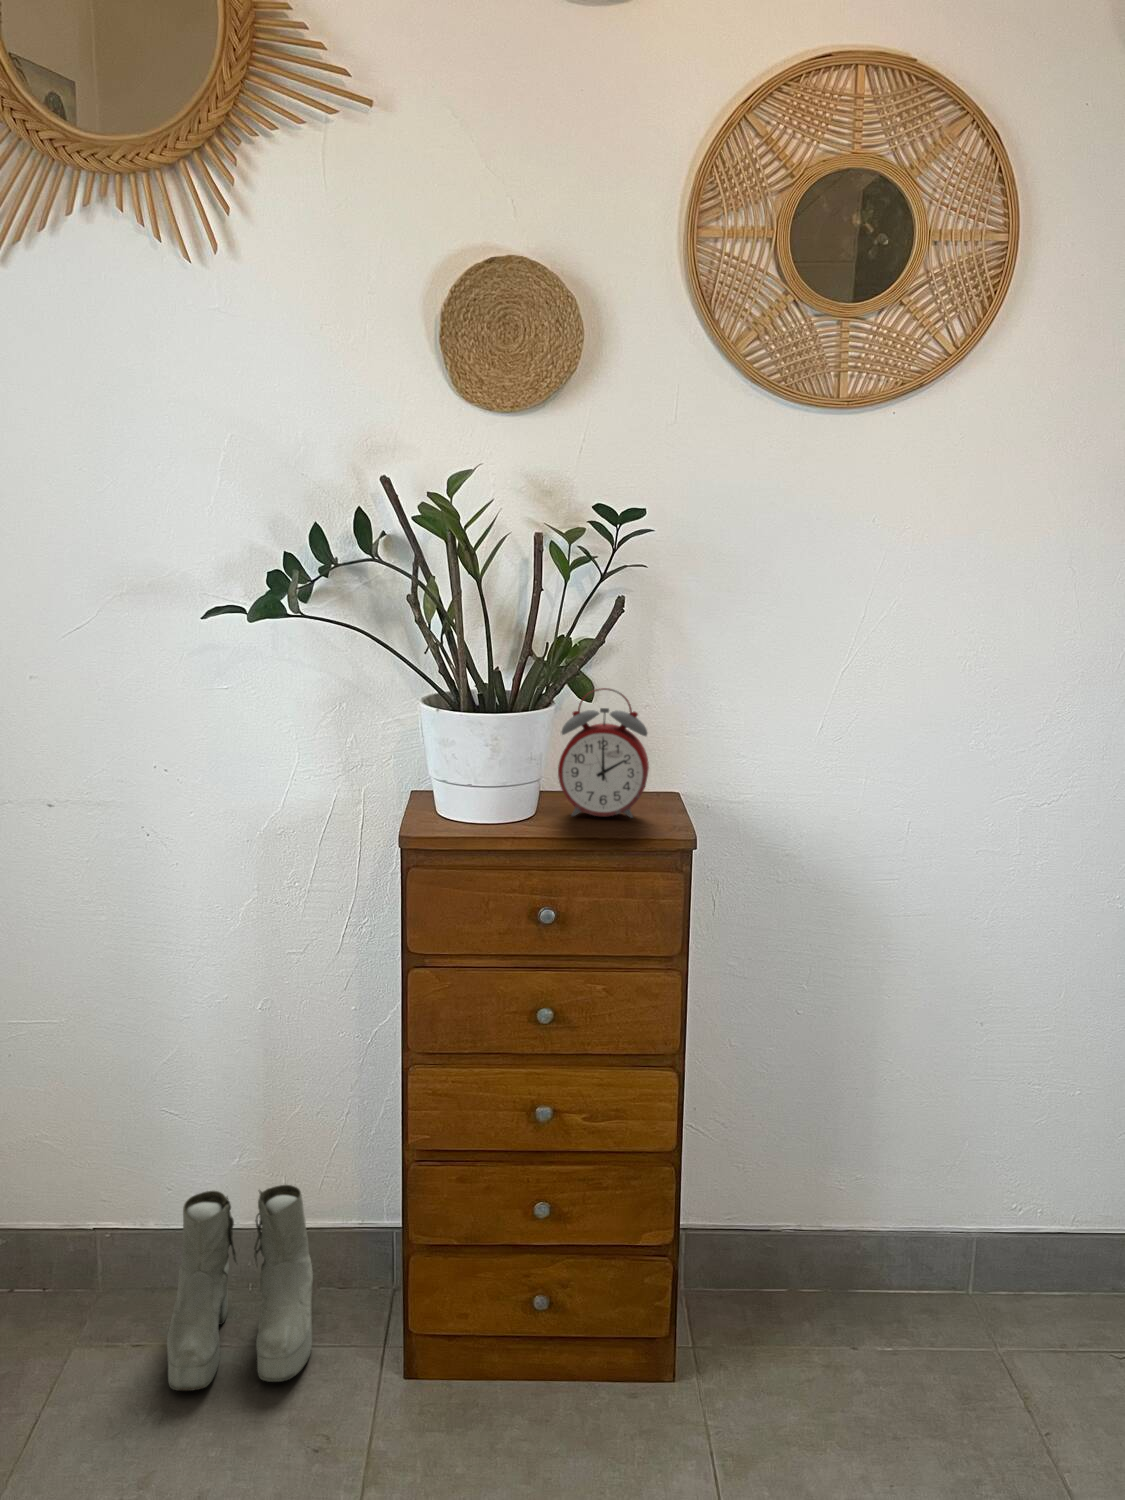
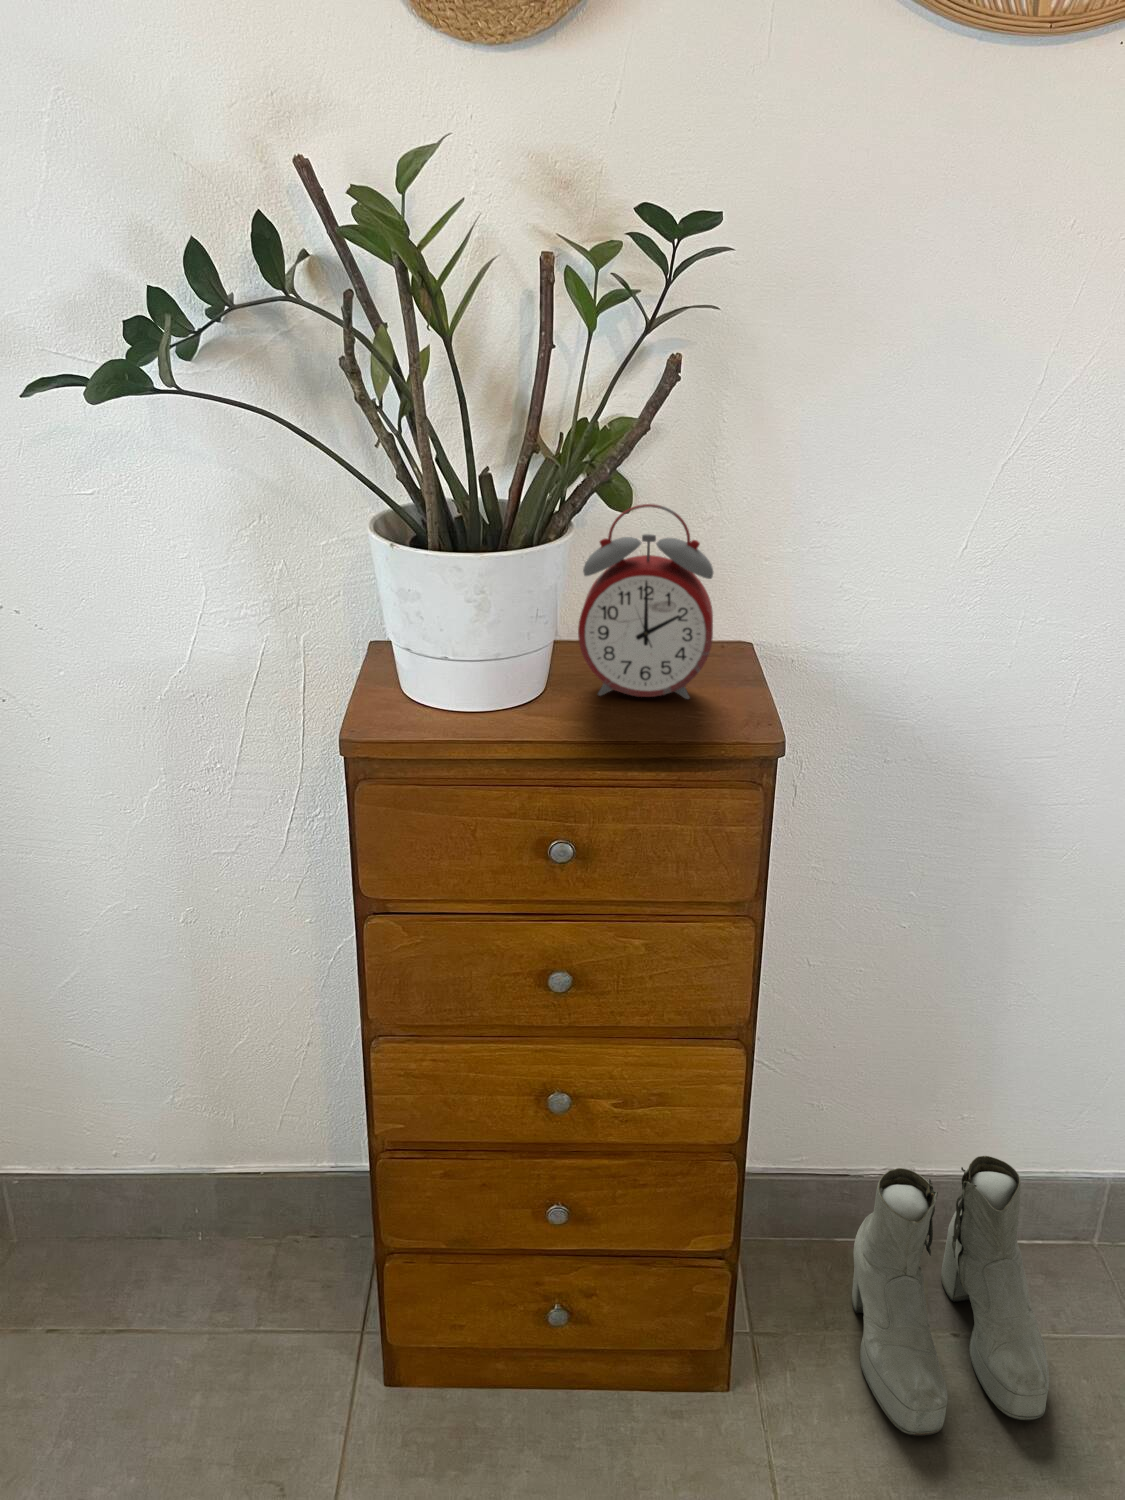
boots: present [167,1185,313,1391] -> present [852,1156,1049,1436]

